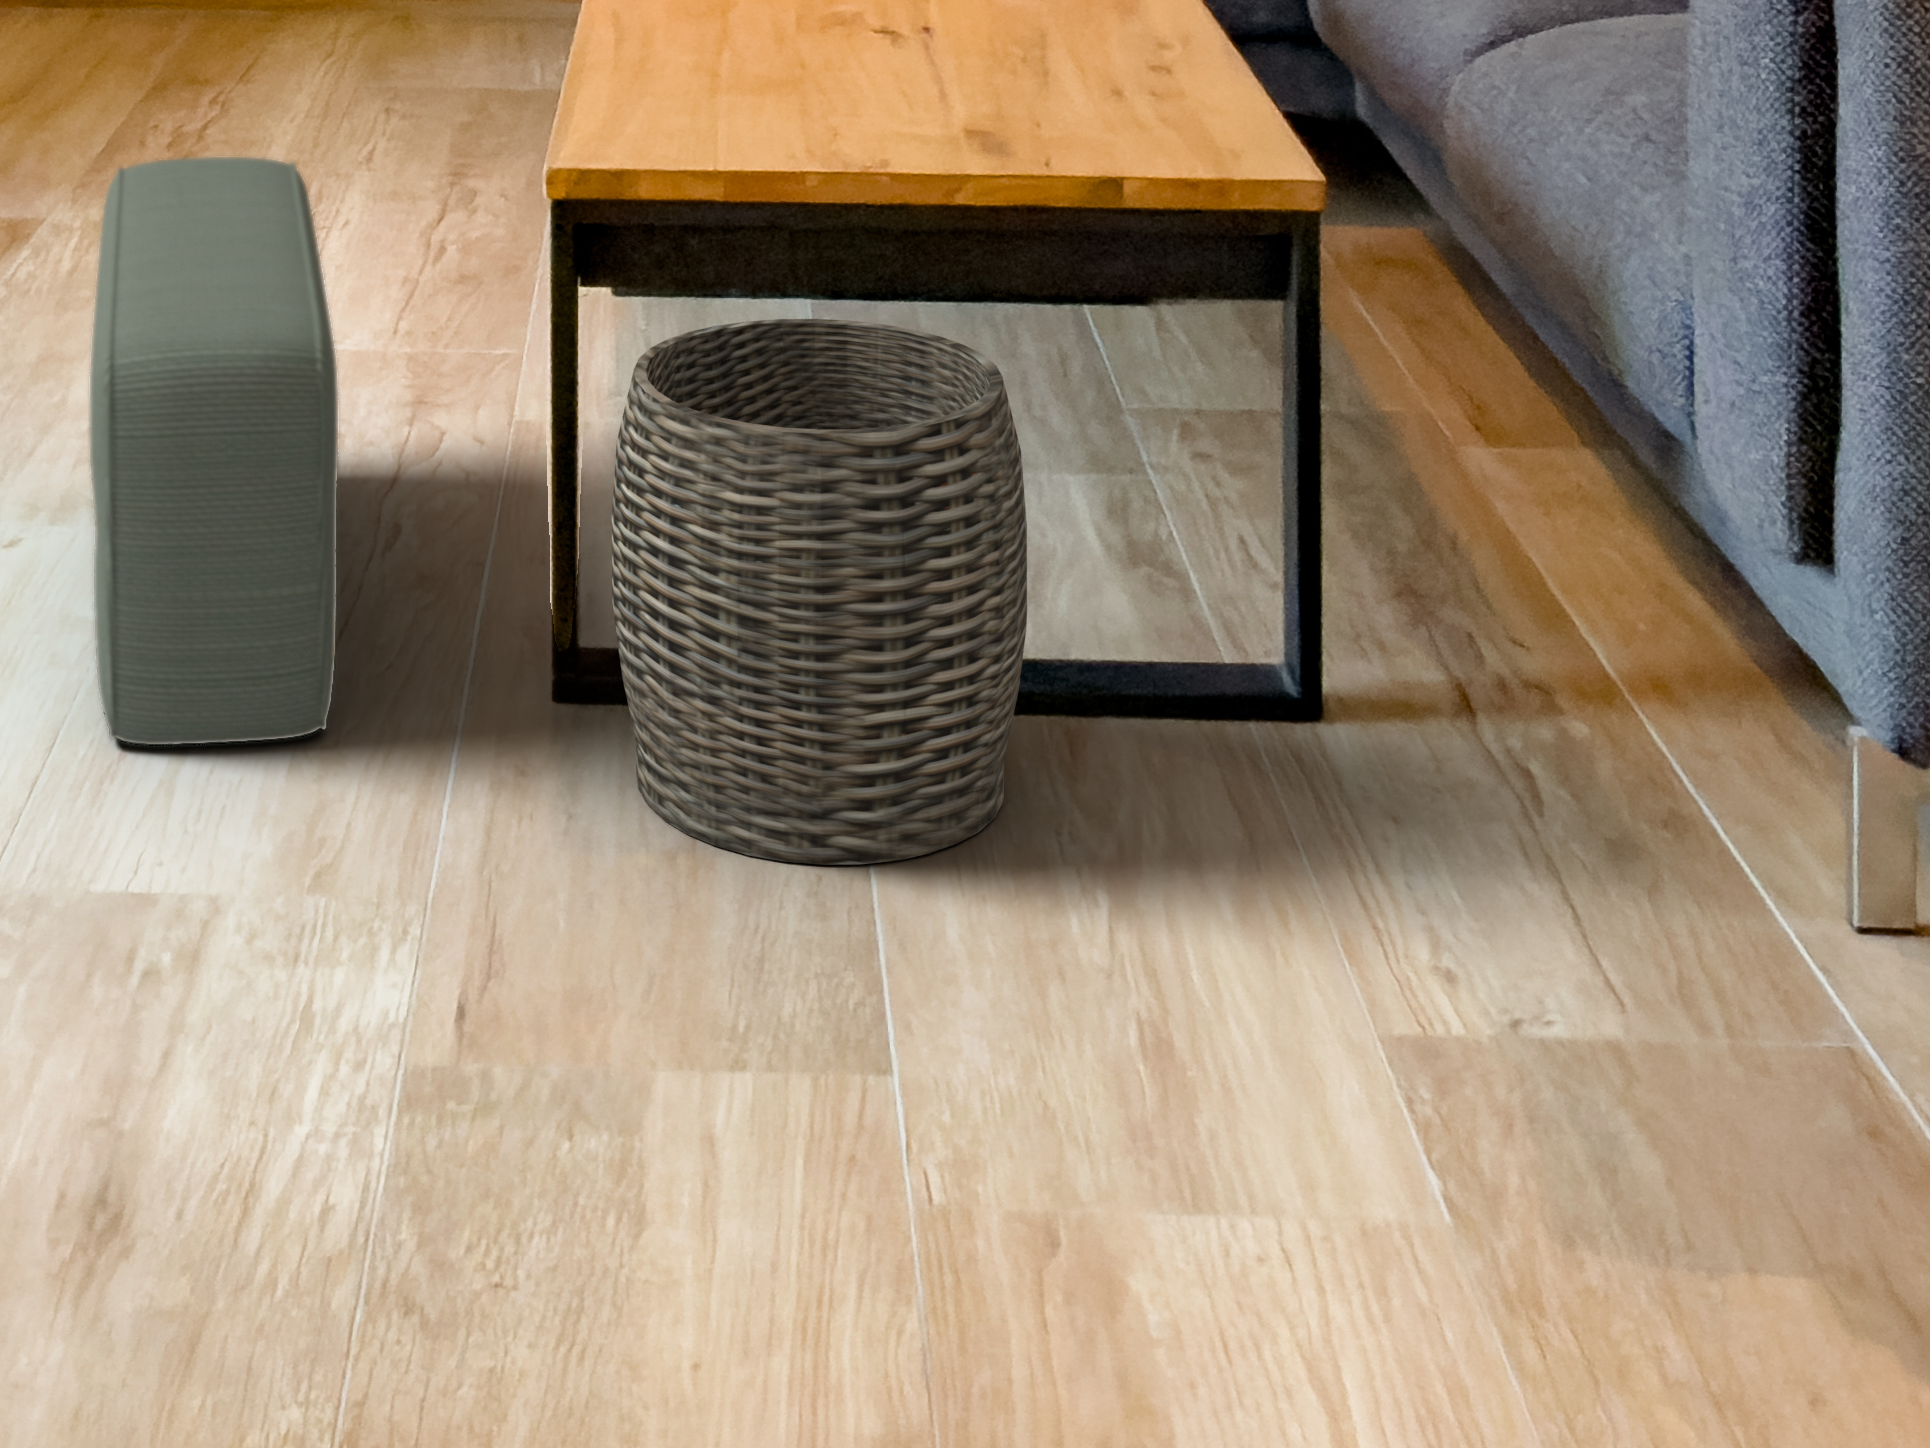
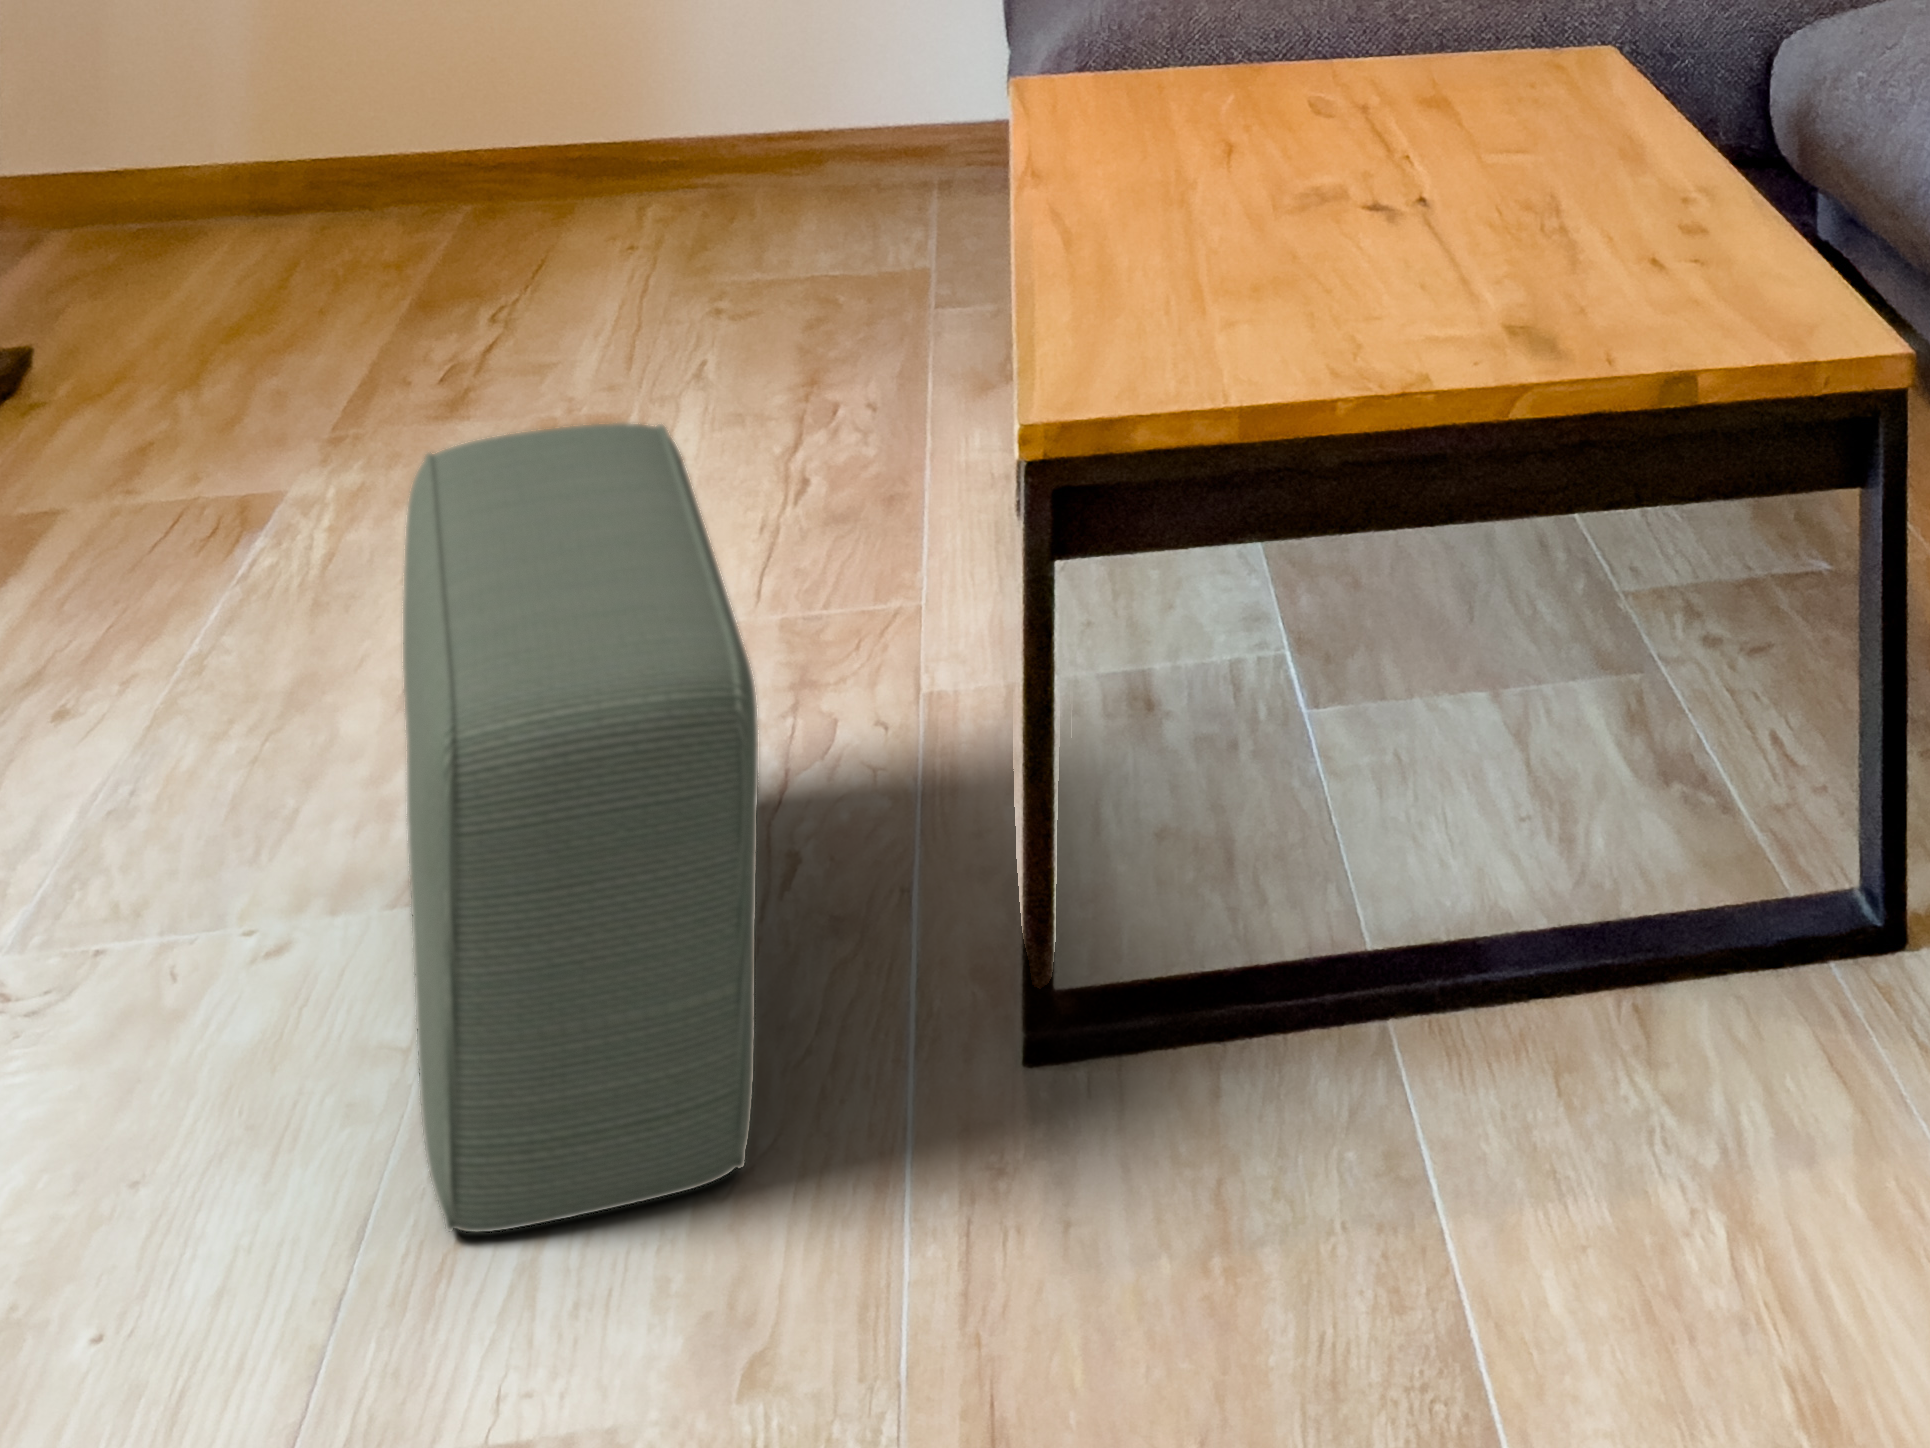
woven basket: present [612,319,1027,865] -> none [1122,568,1621,1252]

